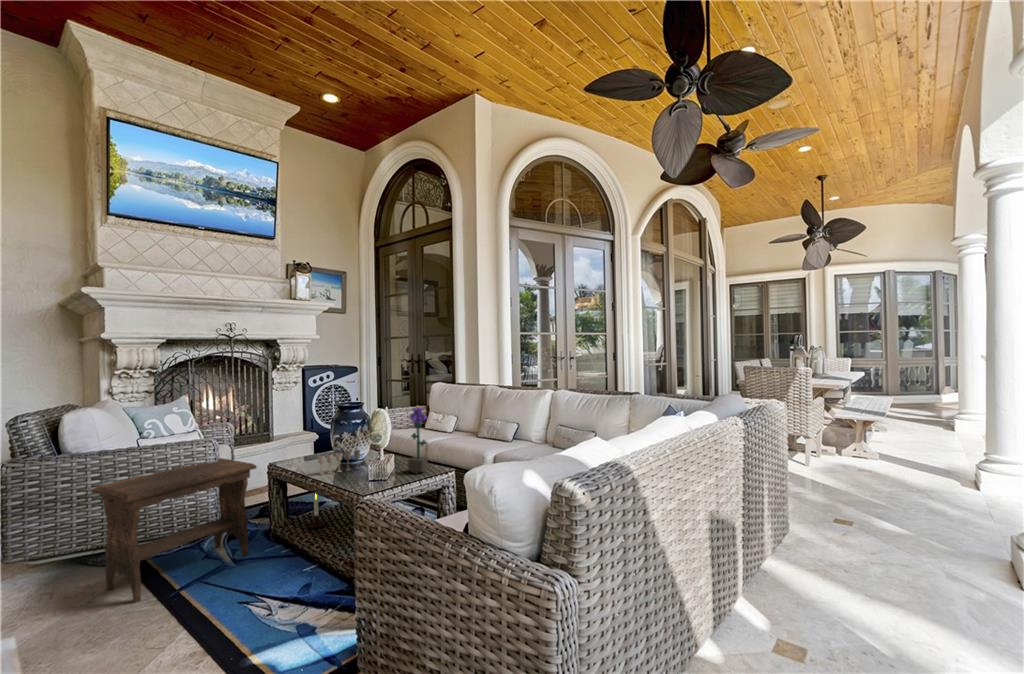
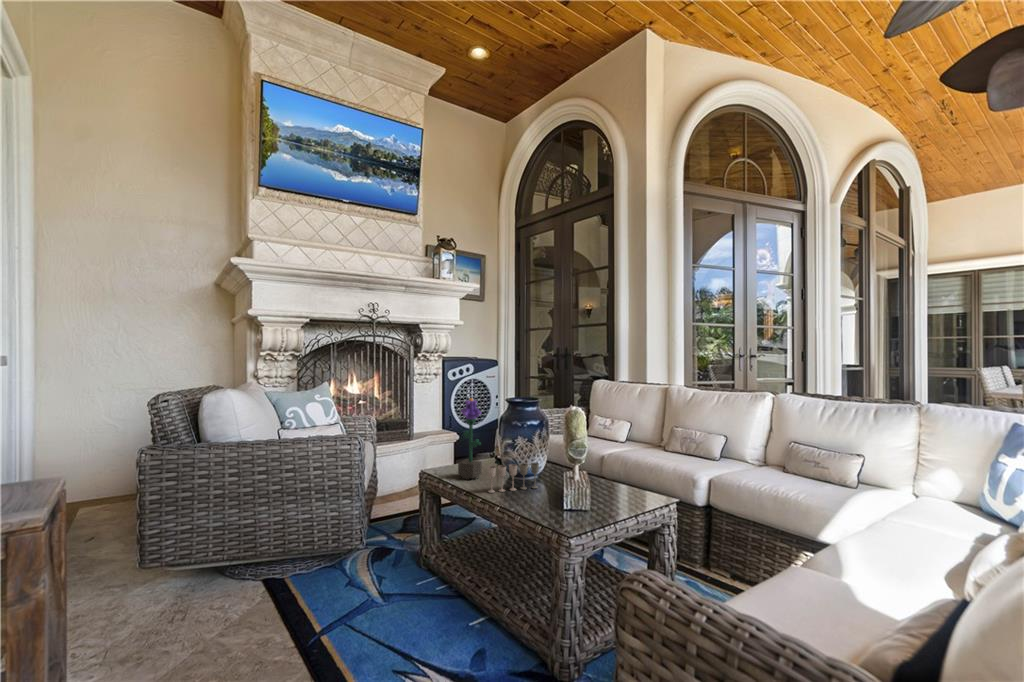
potted flower: present [408,406,428,473] -> present [458,398,482,479]
footstool: present [93,458,257,602] -> none [229,458,410,643]
candle: present [308,493,329,528] -> none [467,510,493,559]

